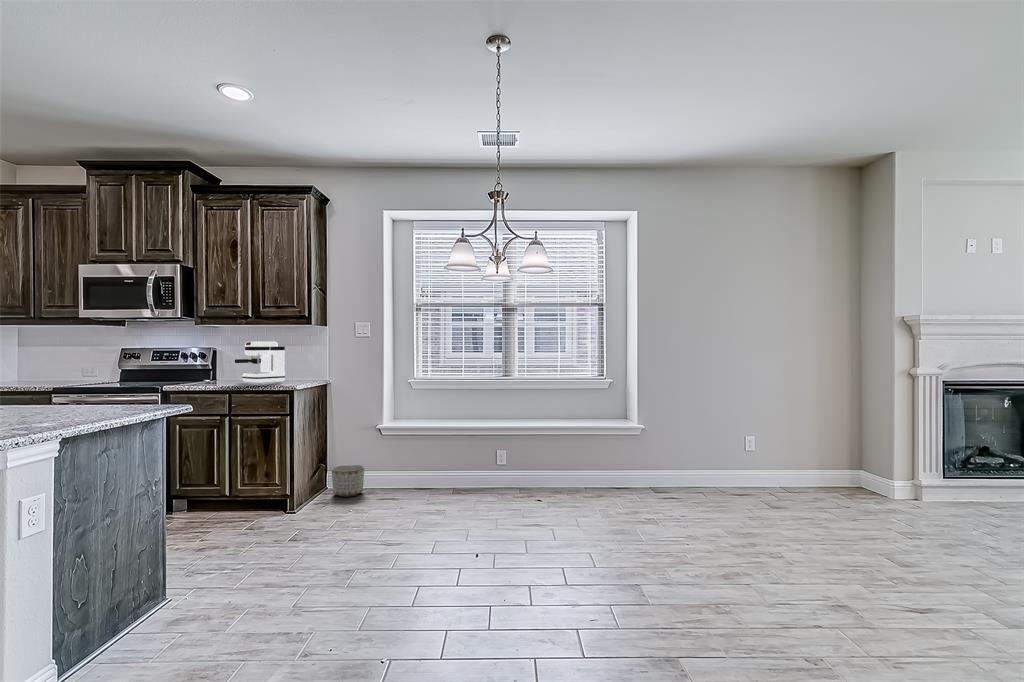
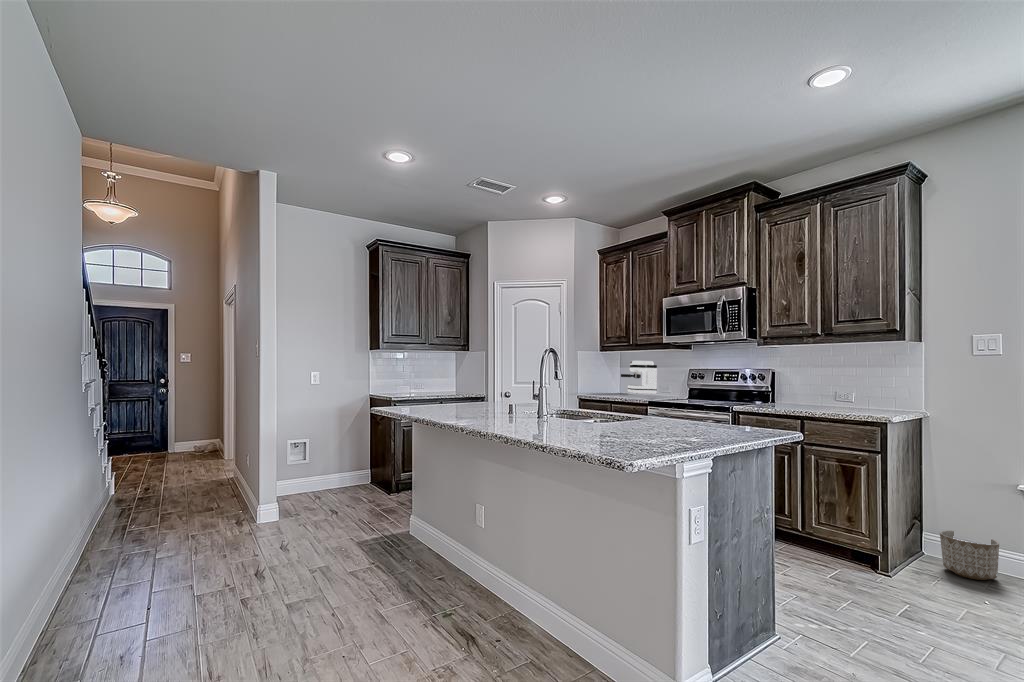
coffee maker: present [235,341,285,383] -> present [621,361,657,394]

